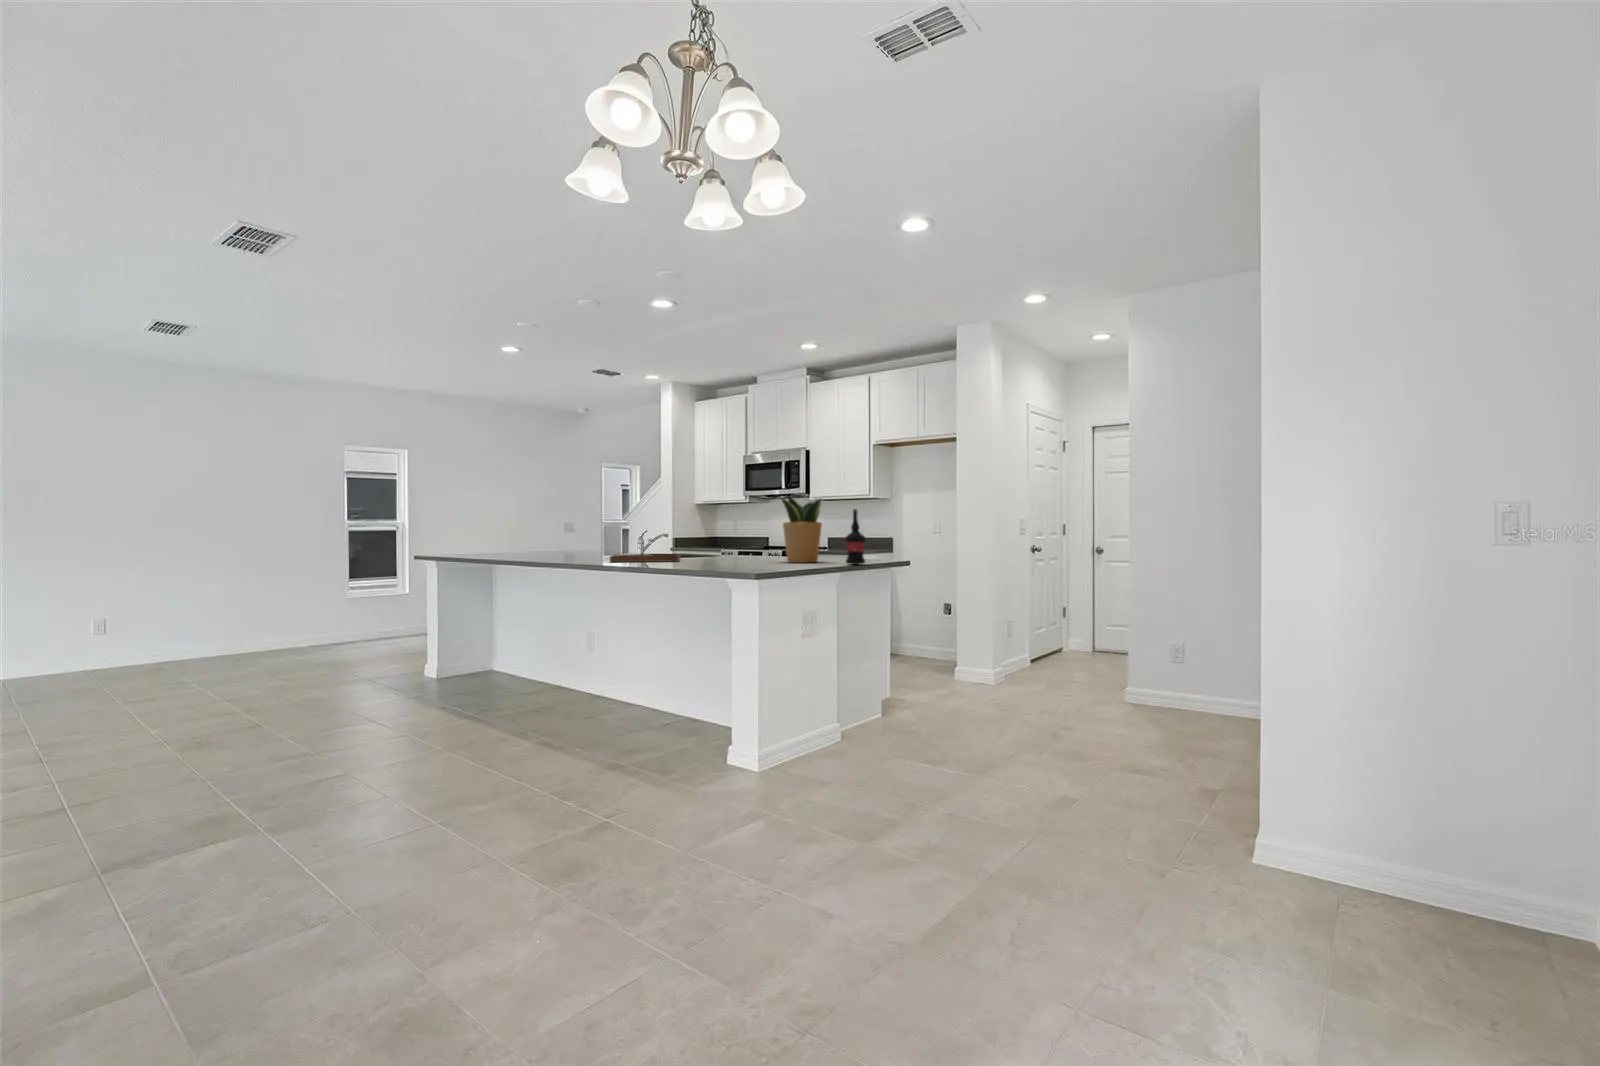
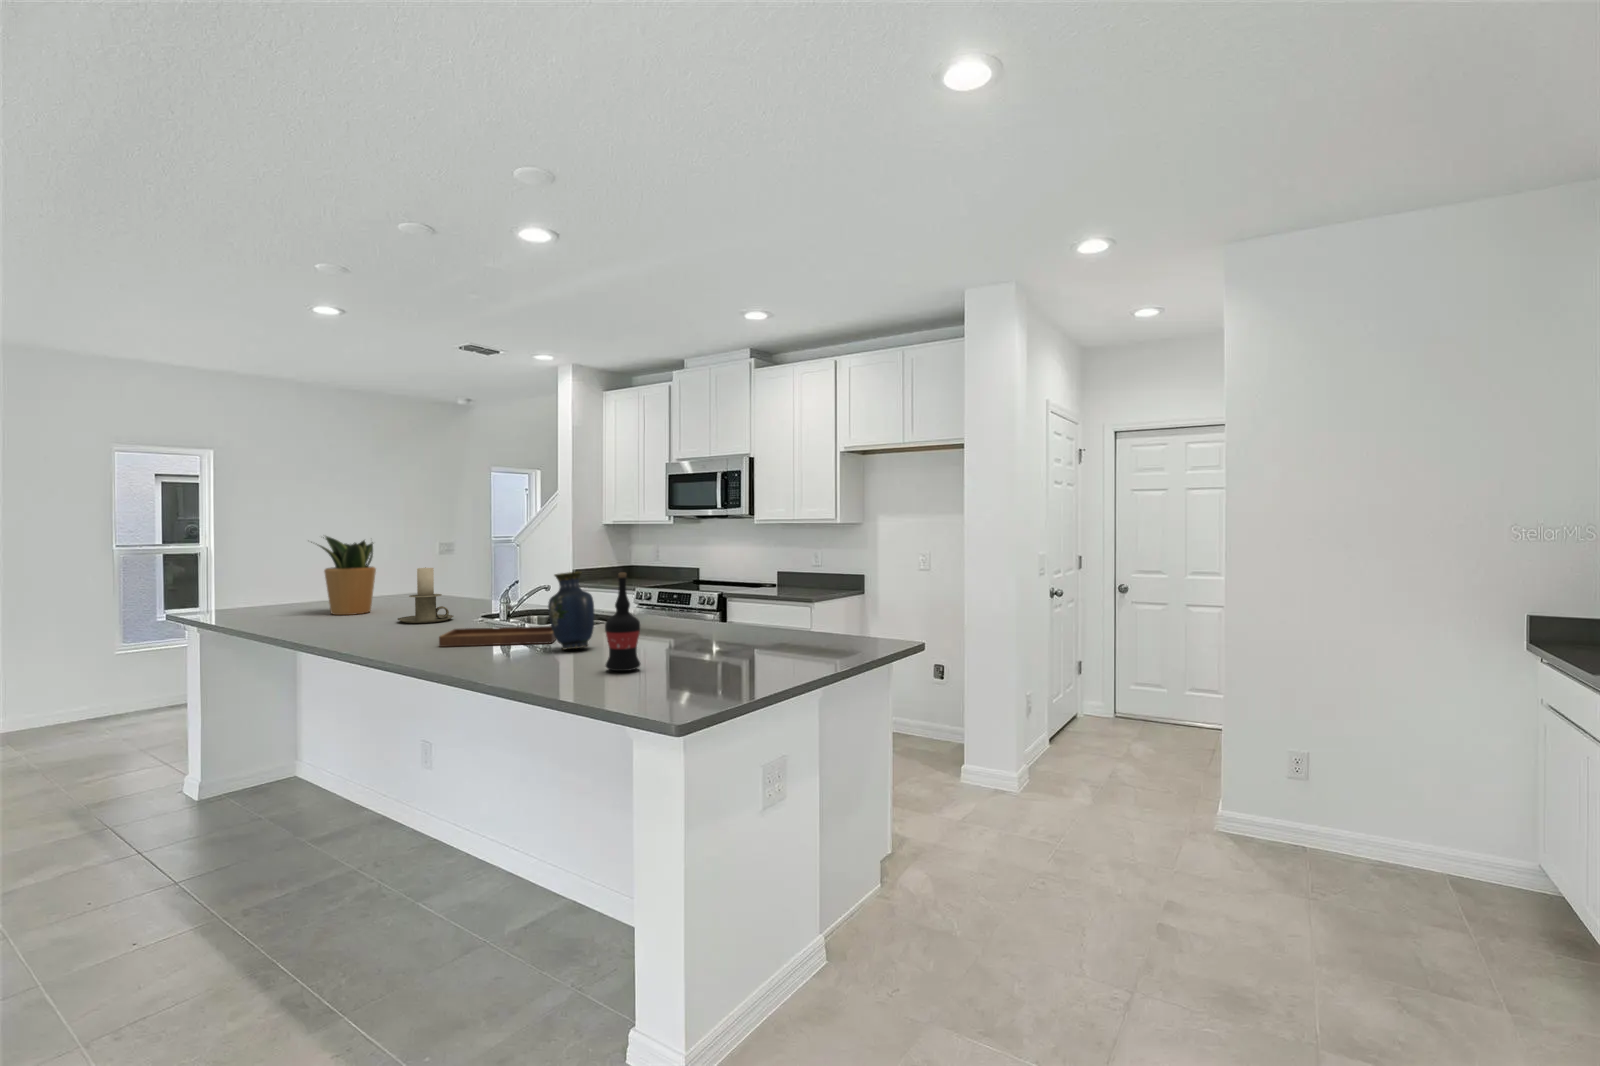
potted plant: present [780,496,822,563] -> present [311,536,376,615]
wine bottle: present [846,509,865,565] -> present [605,573,641,671]
vase: none [678,514,705,563] -> present [548,571,594,650]
candle holder: none [571,522,606,558] -> present [398,567,453,623]

